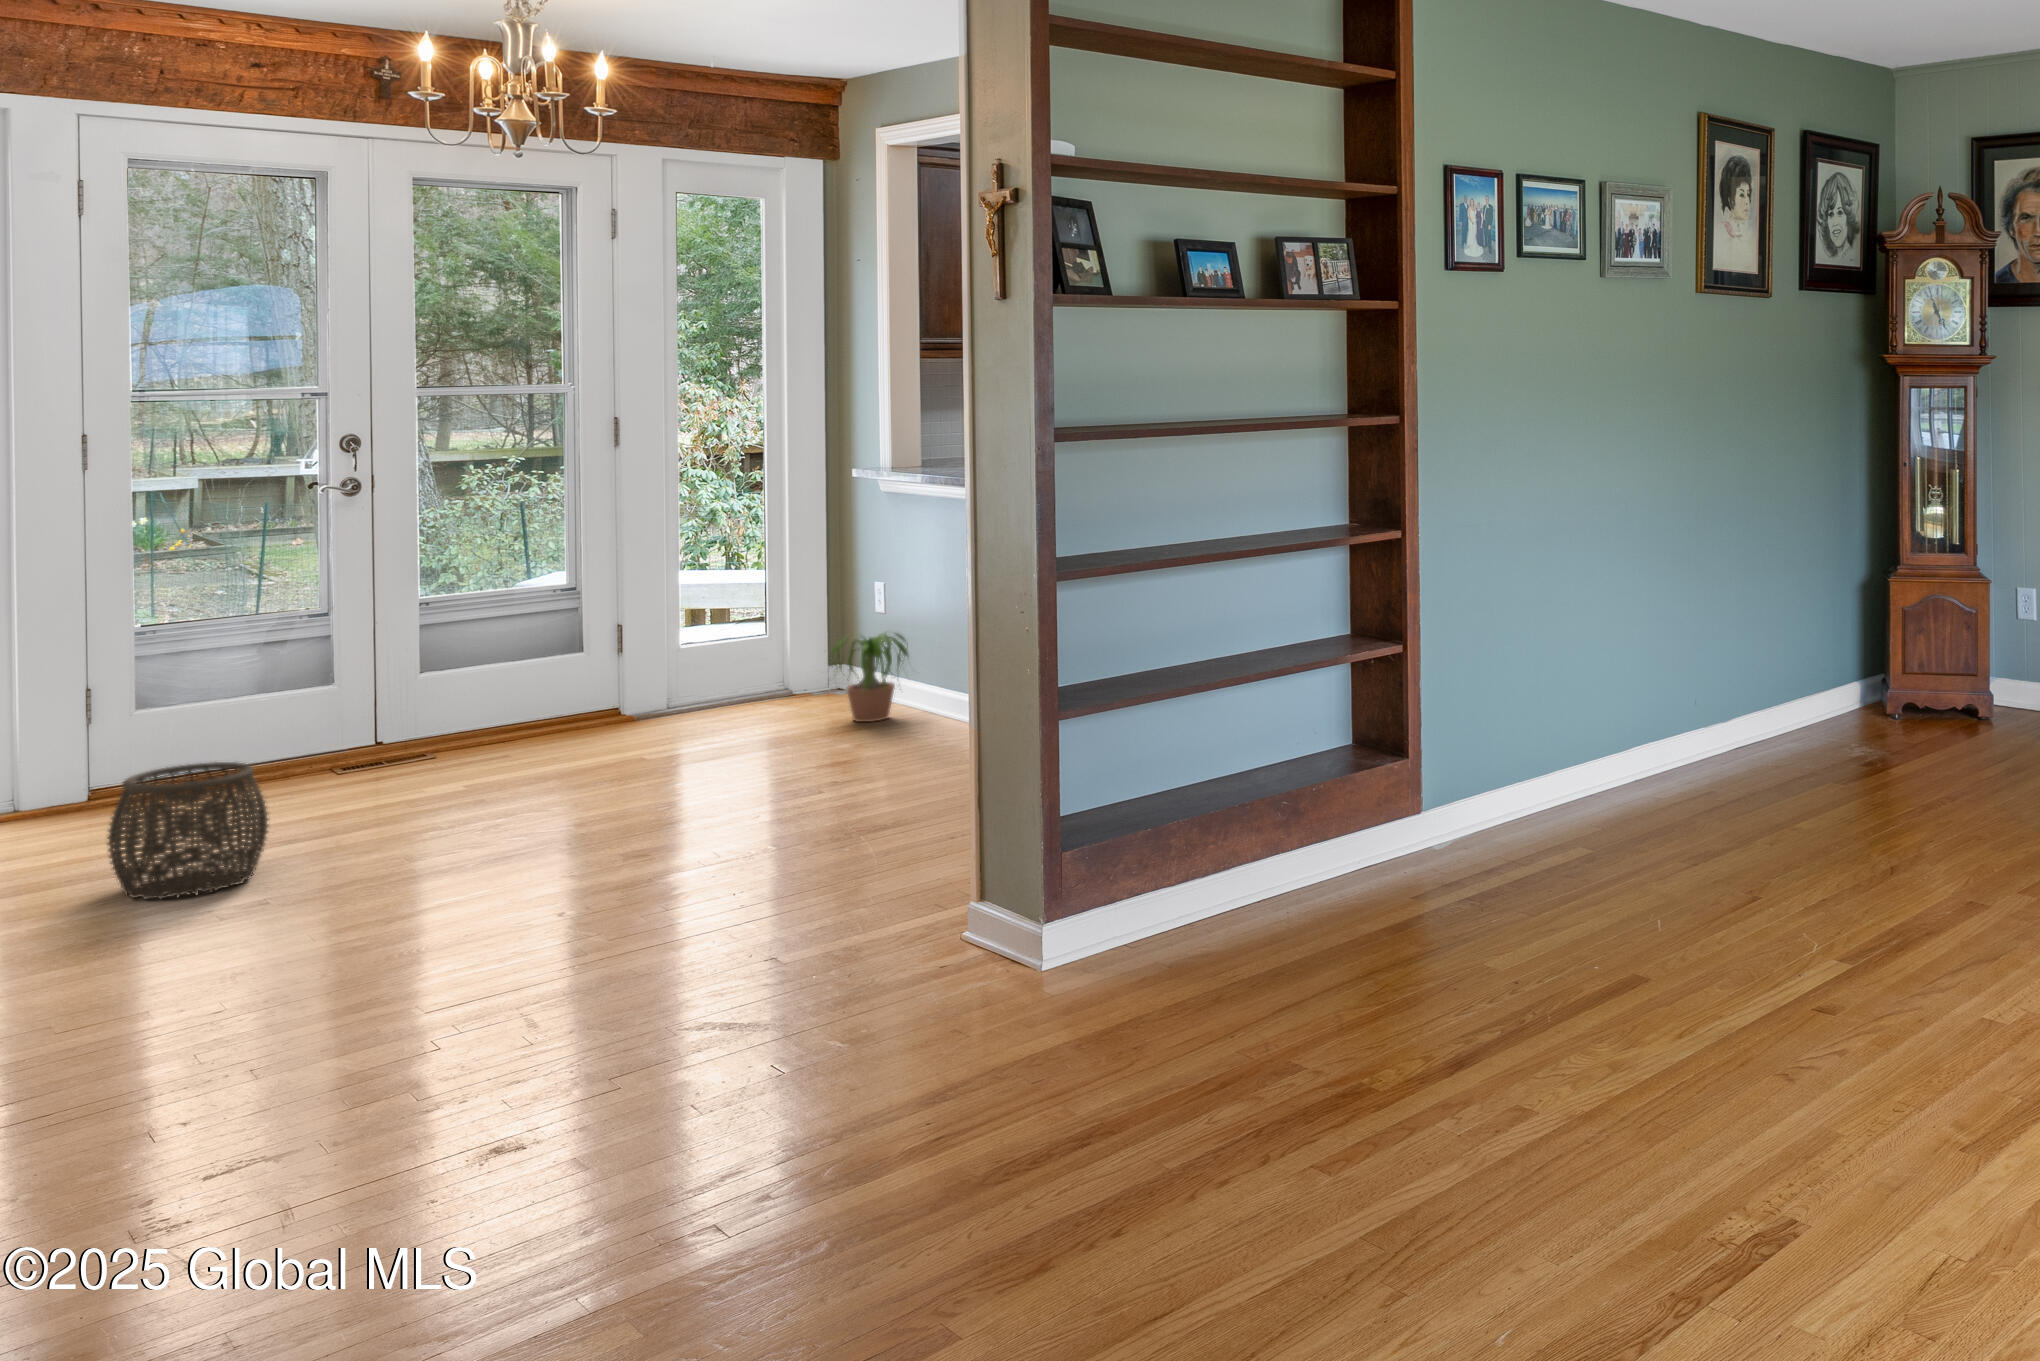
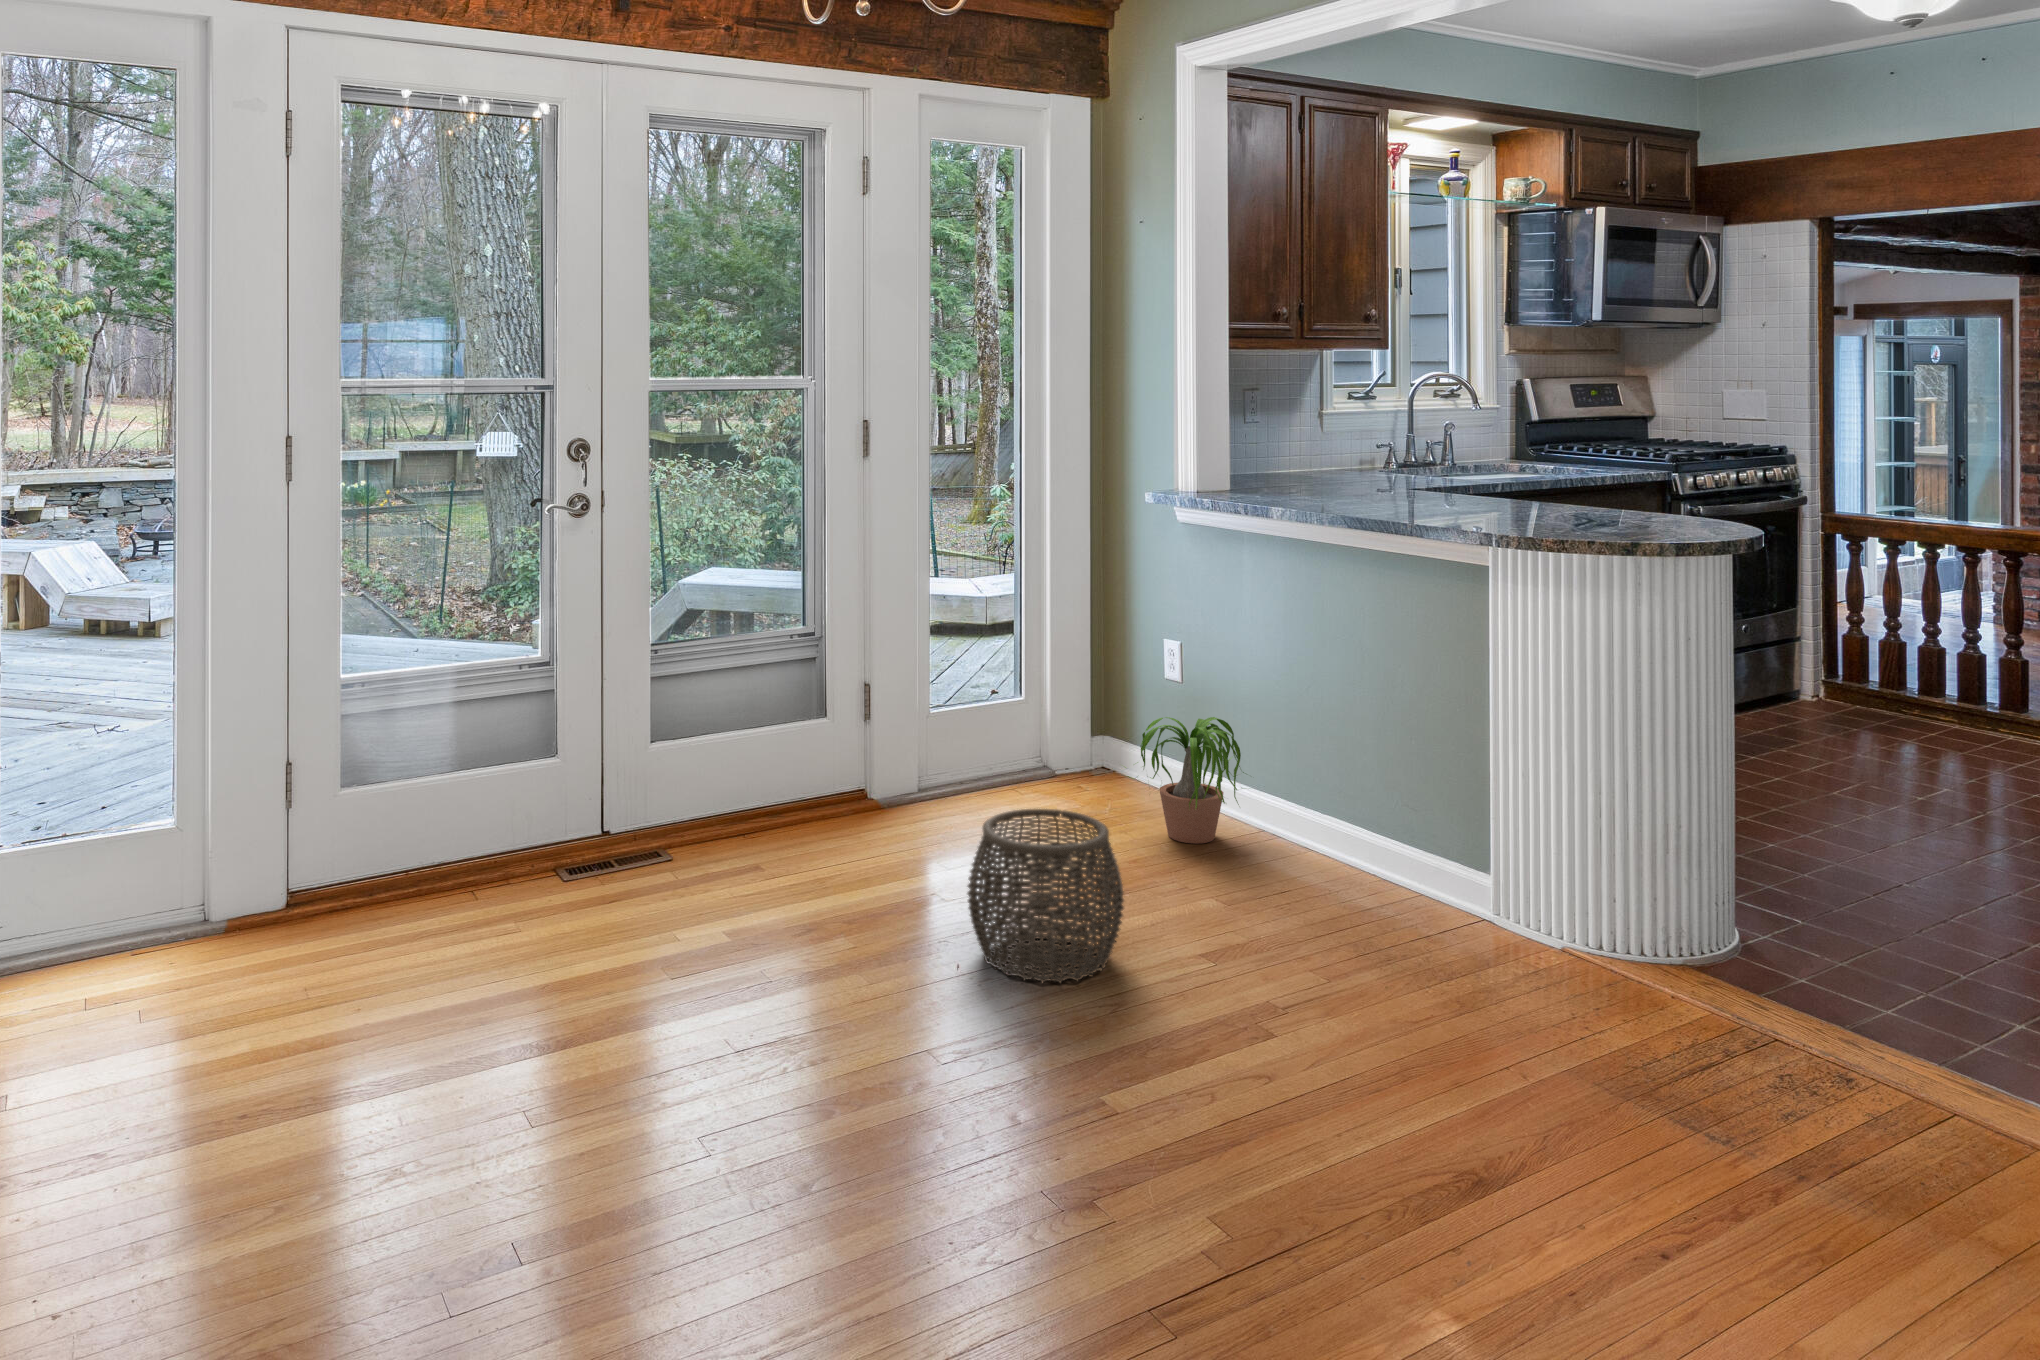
woven basket: present [107,762,269,899] -> present [967,809,1124,983]

